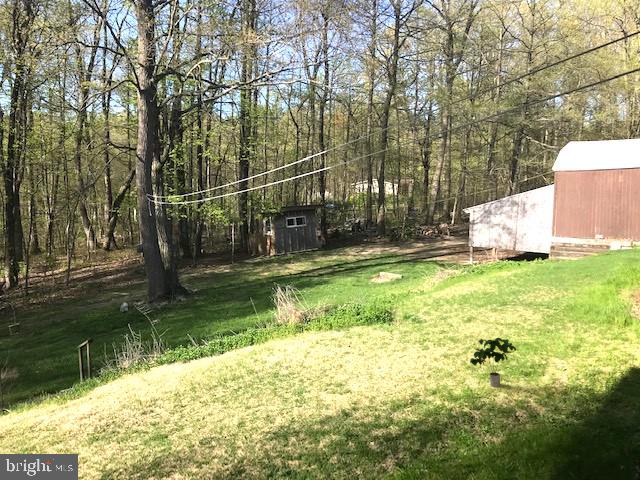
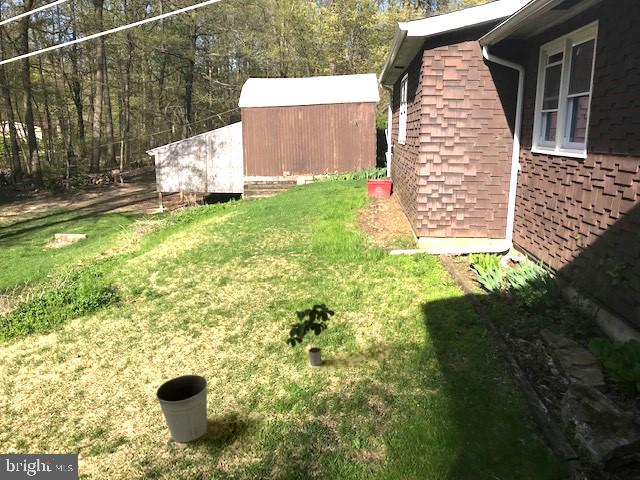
bucket: none [367,360,401,401] -> present [155,375,207,442]

